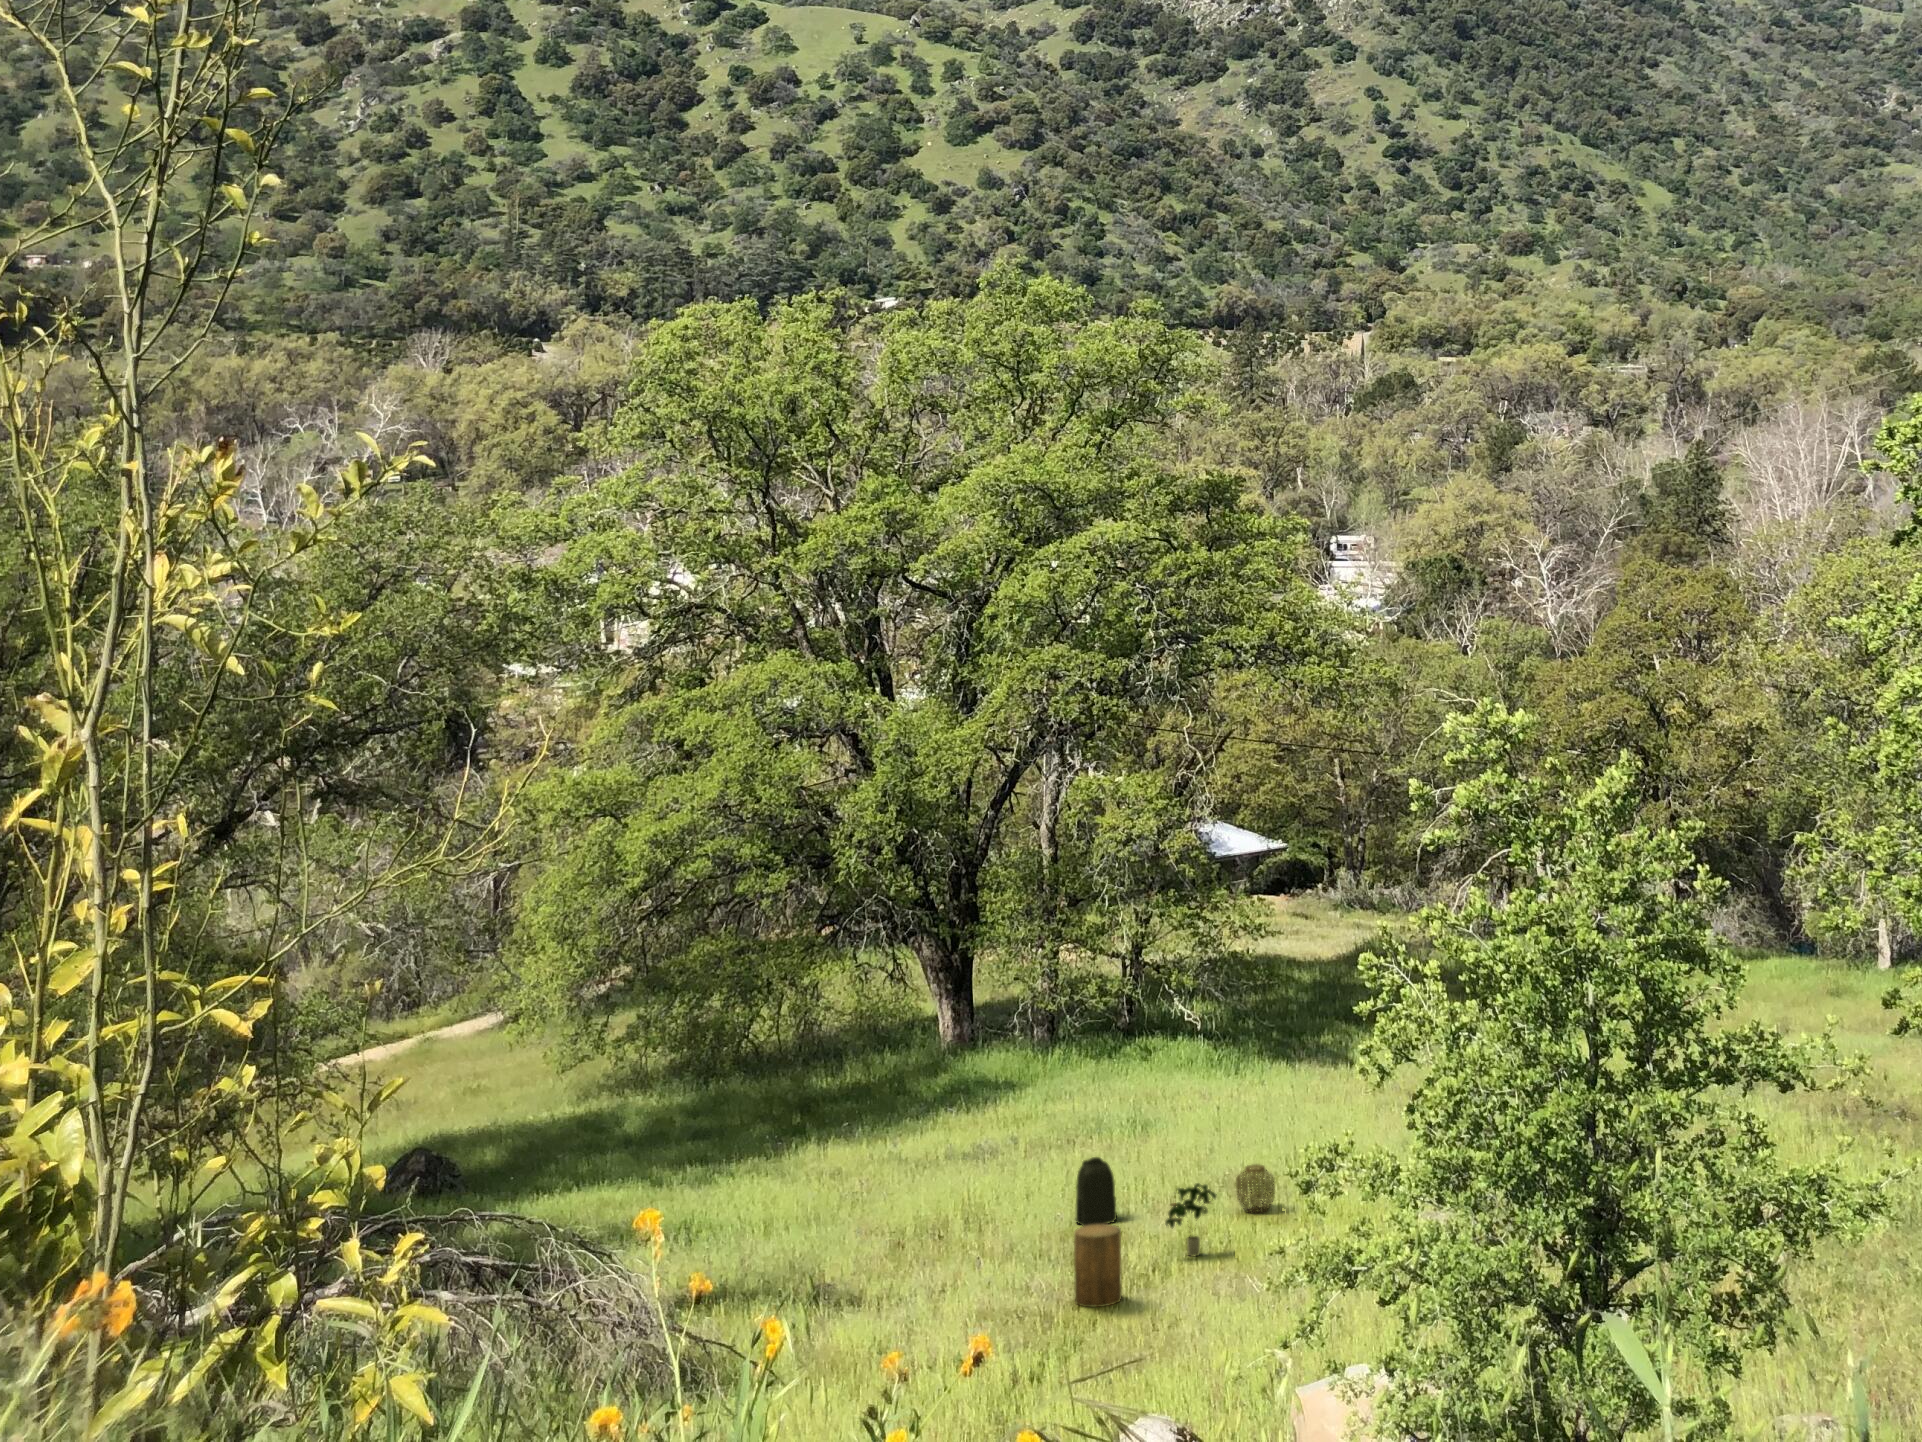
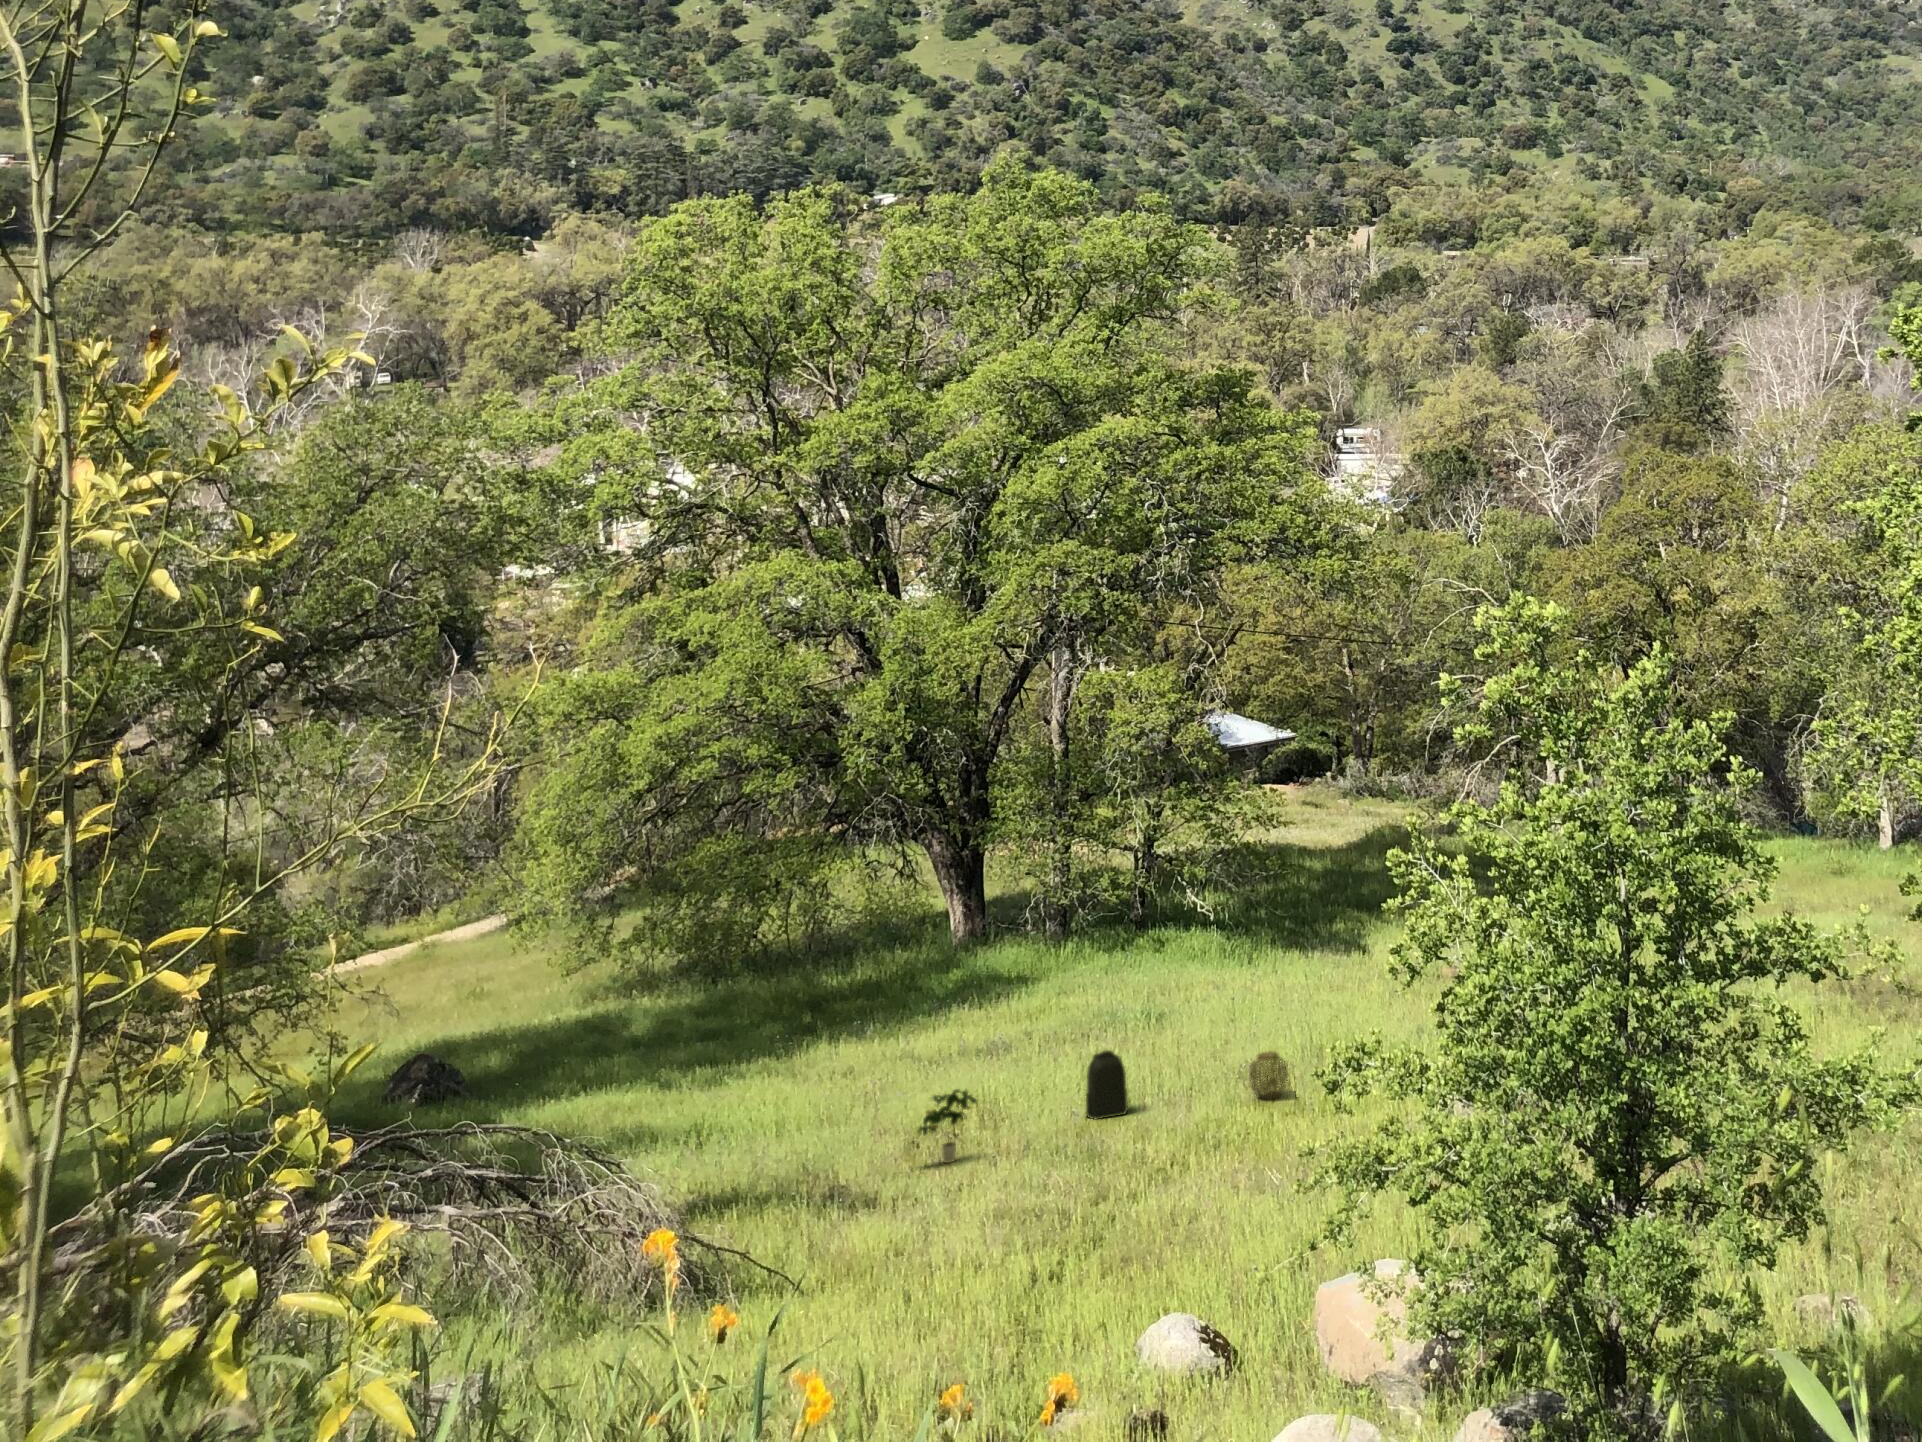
potted plant: present [1165,1183,1217,1256] -> present [919,1089,977,1163]
stool: present [1074,1224,1122,1307] -> none [1082,1121,1131,1206]

